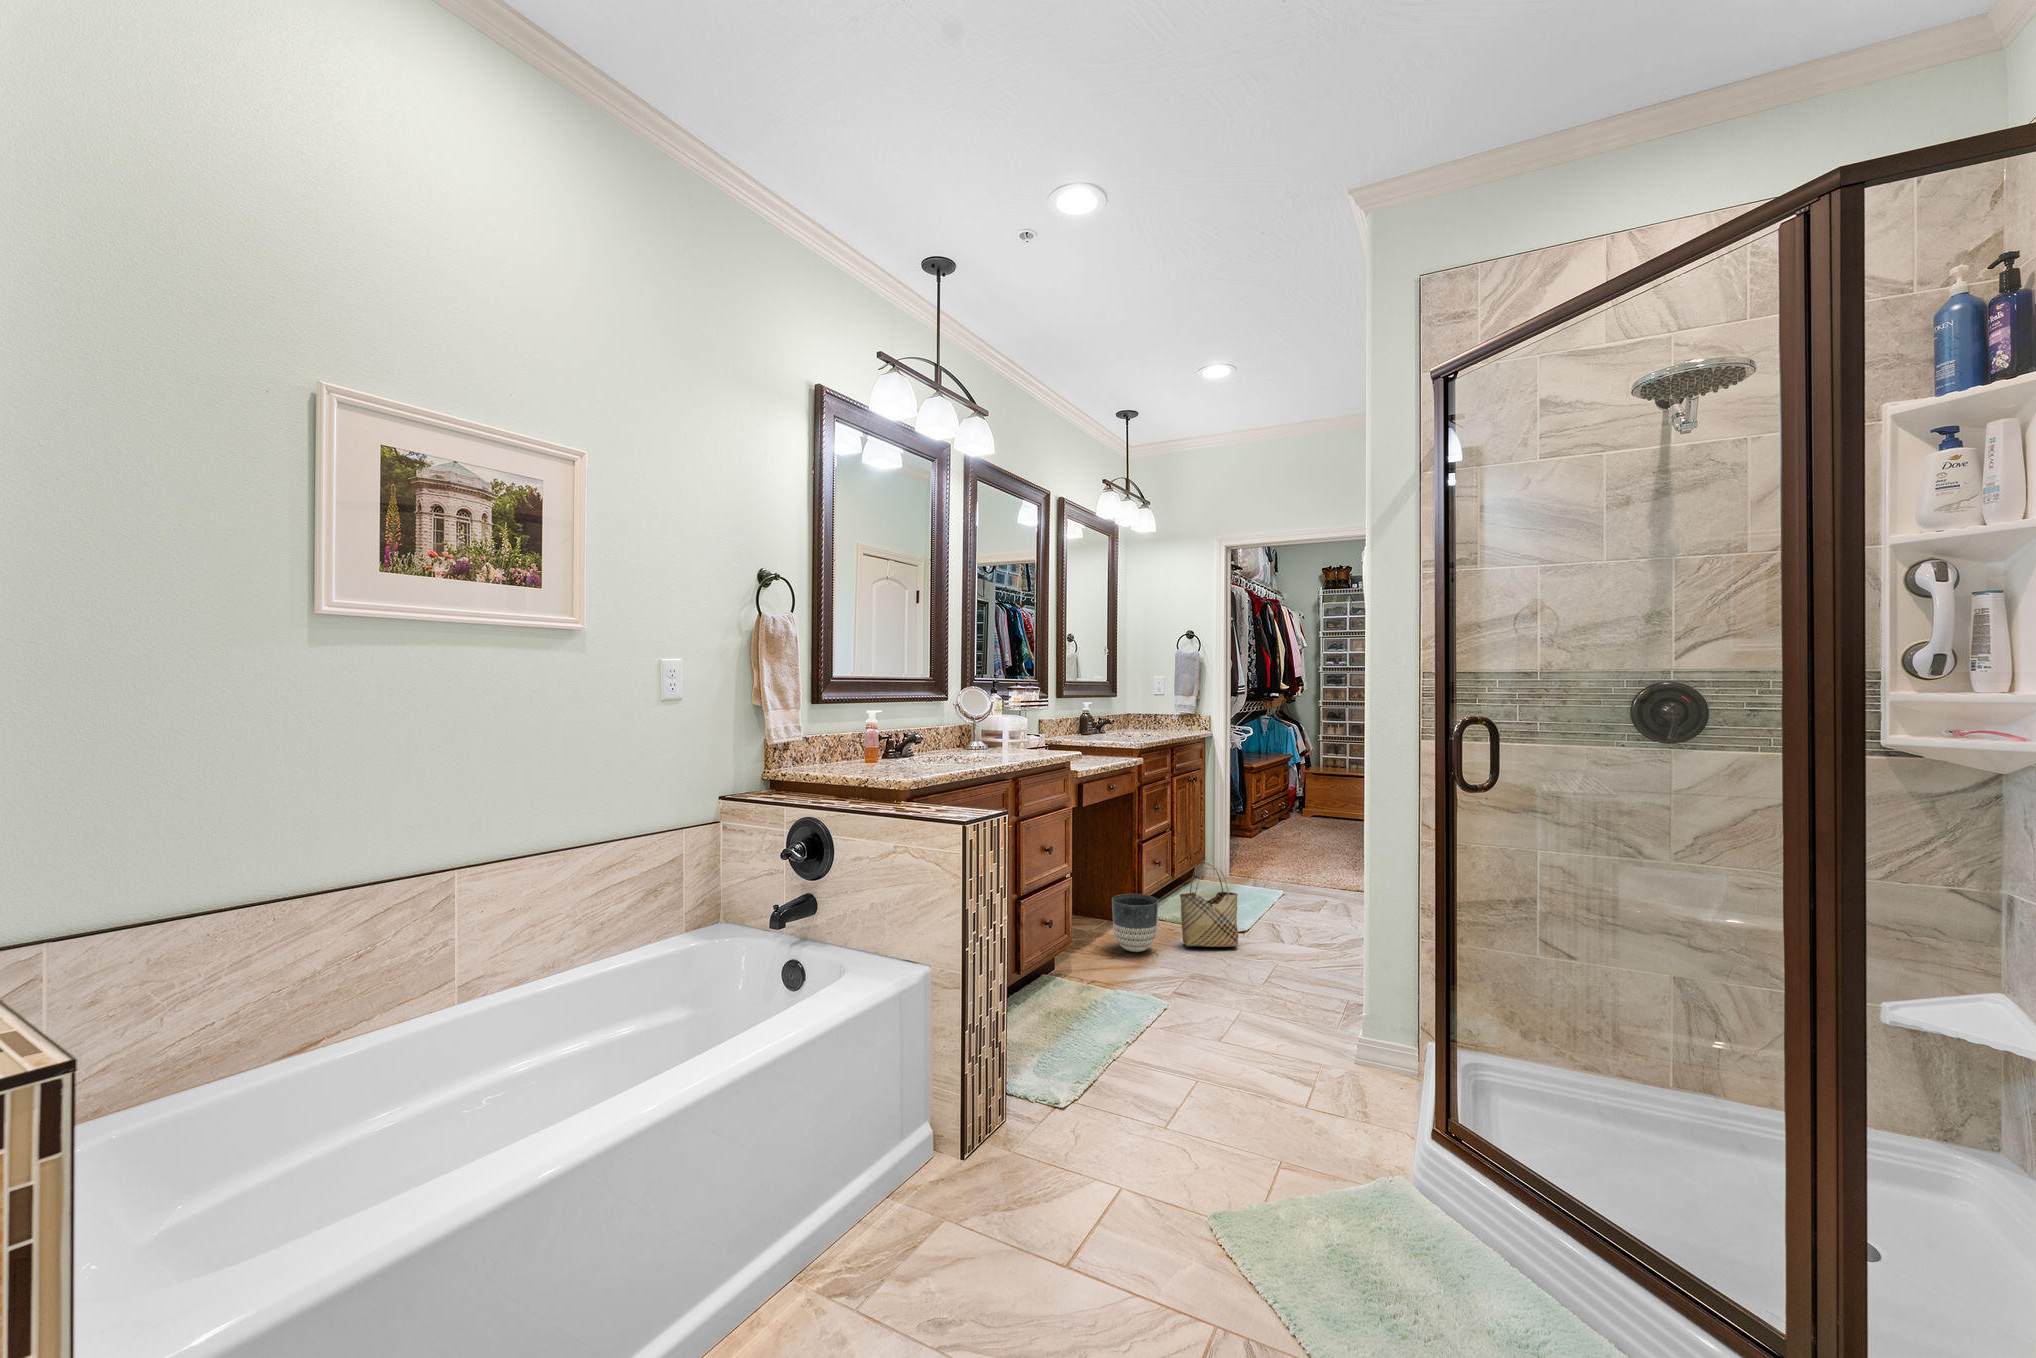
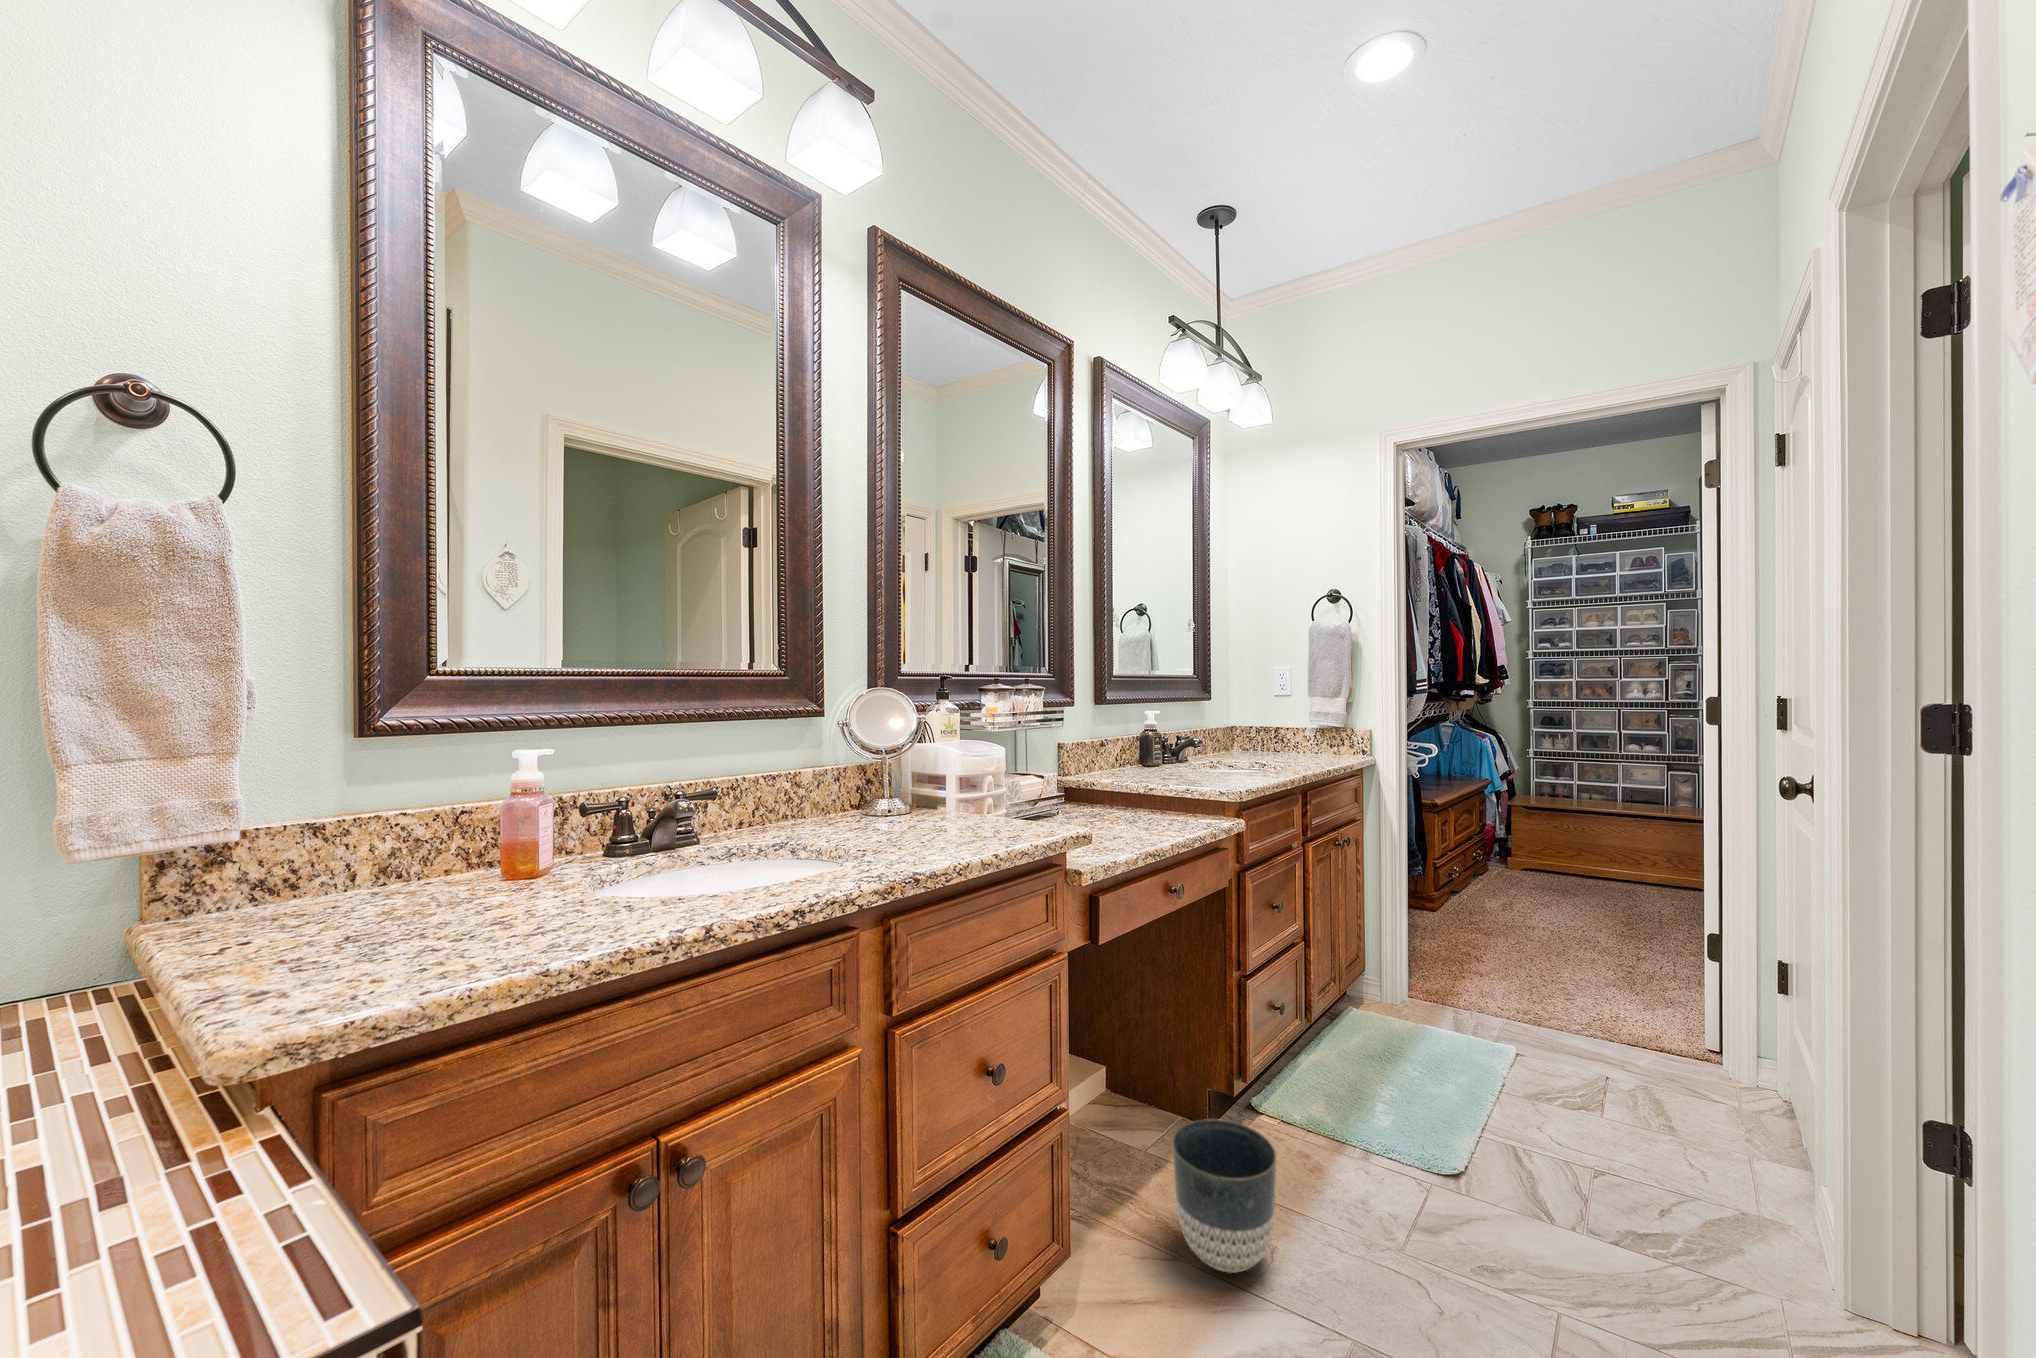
woven basket: present [1180,862,1238,947] -> none [1326,1059,1469,1275]

